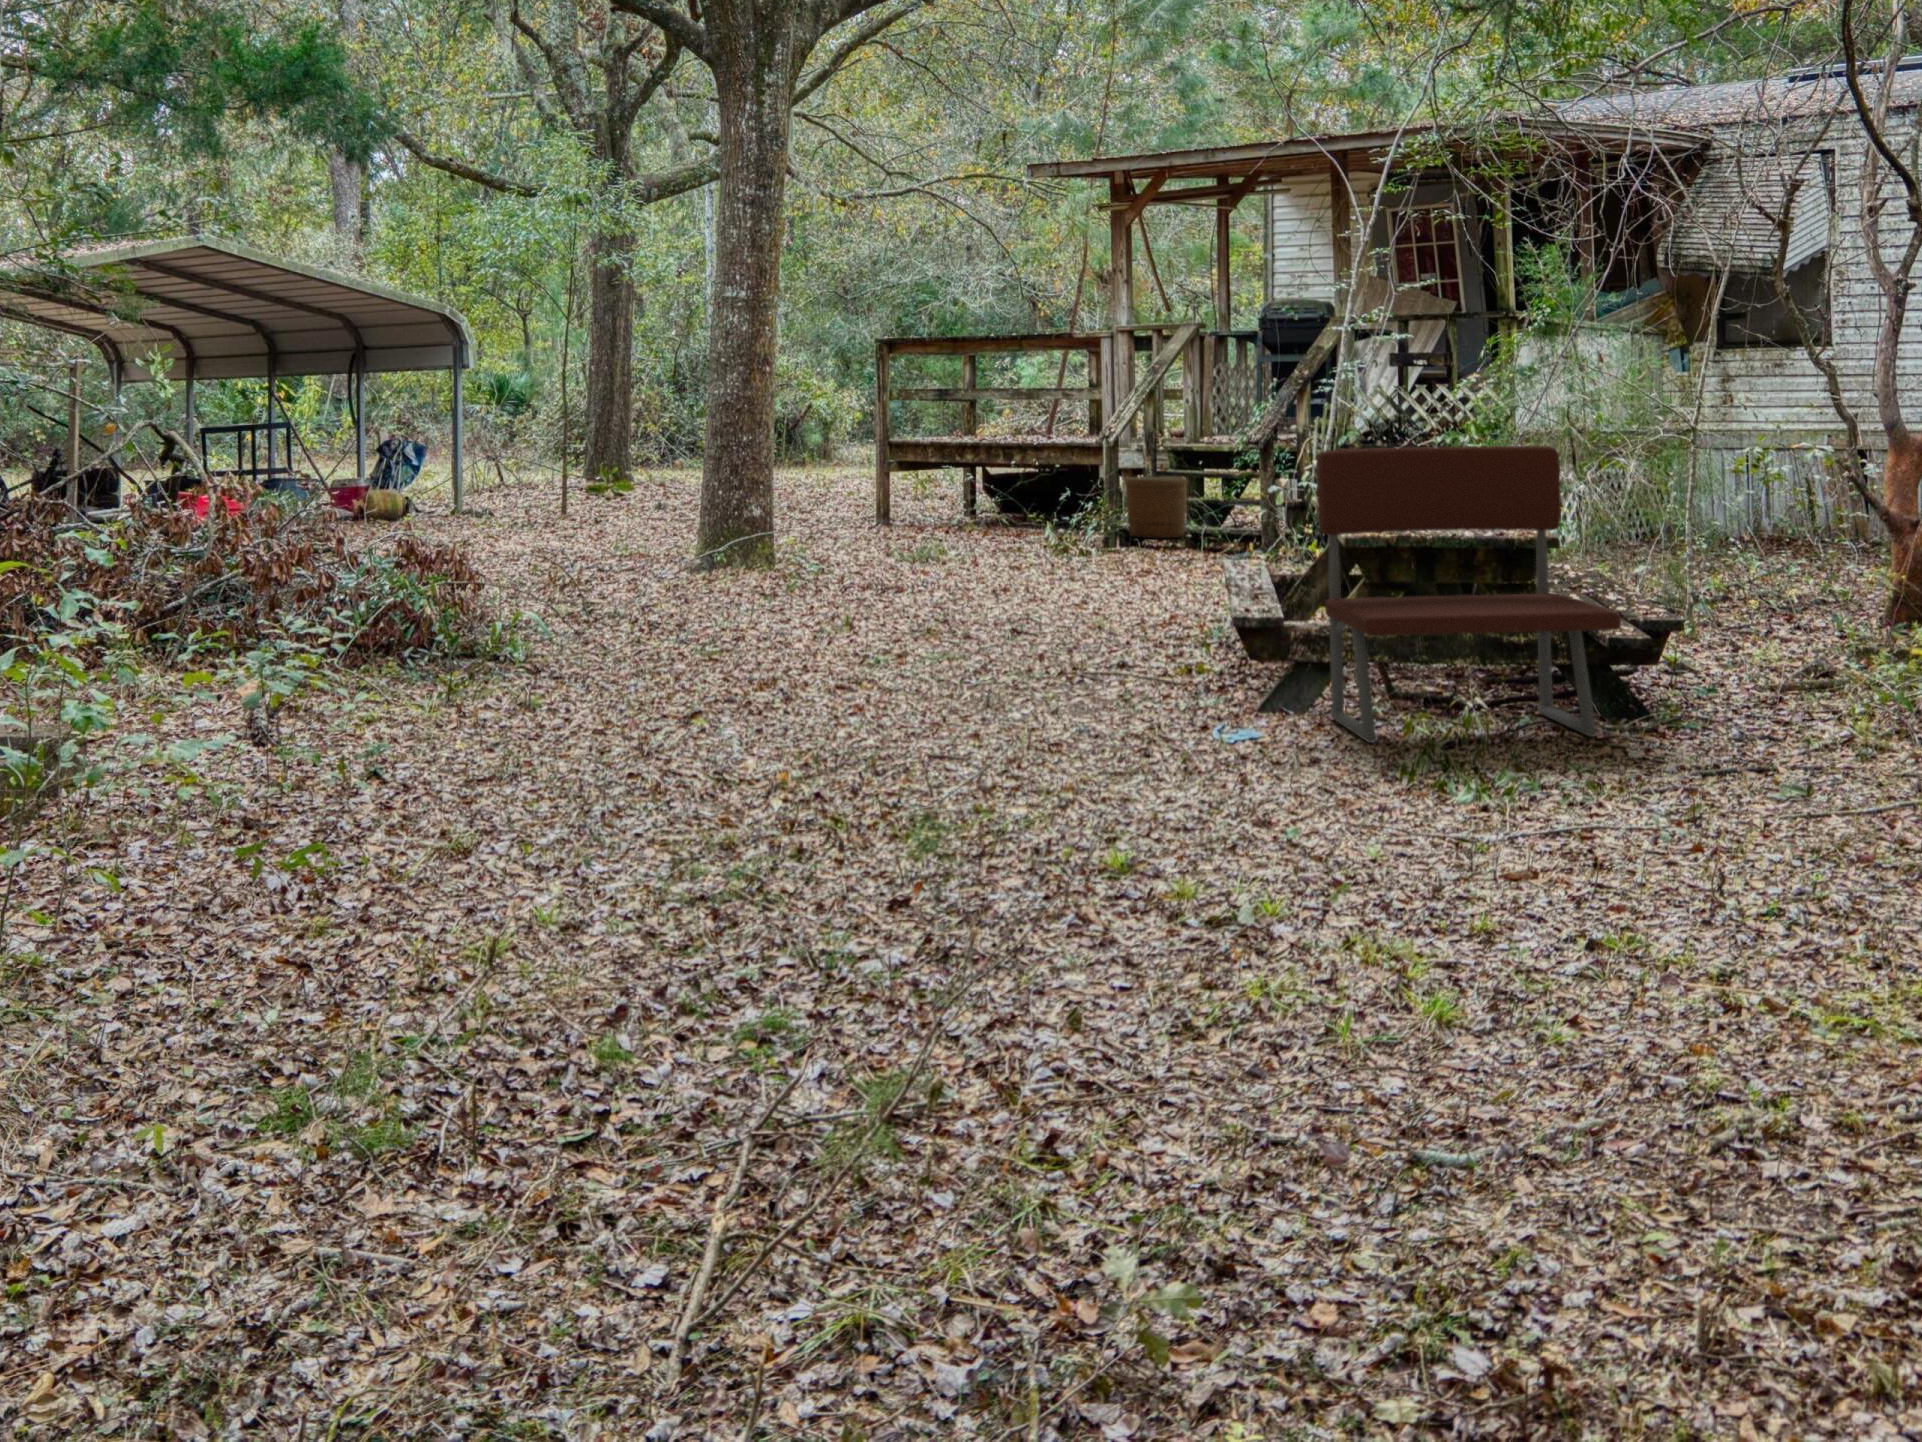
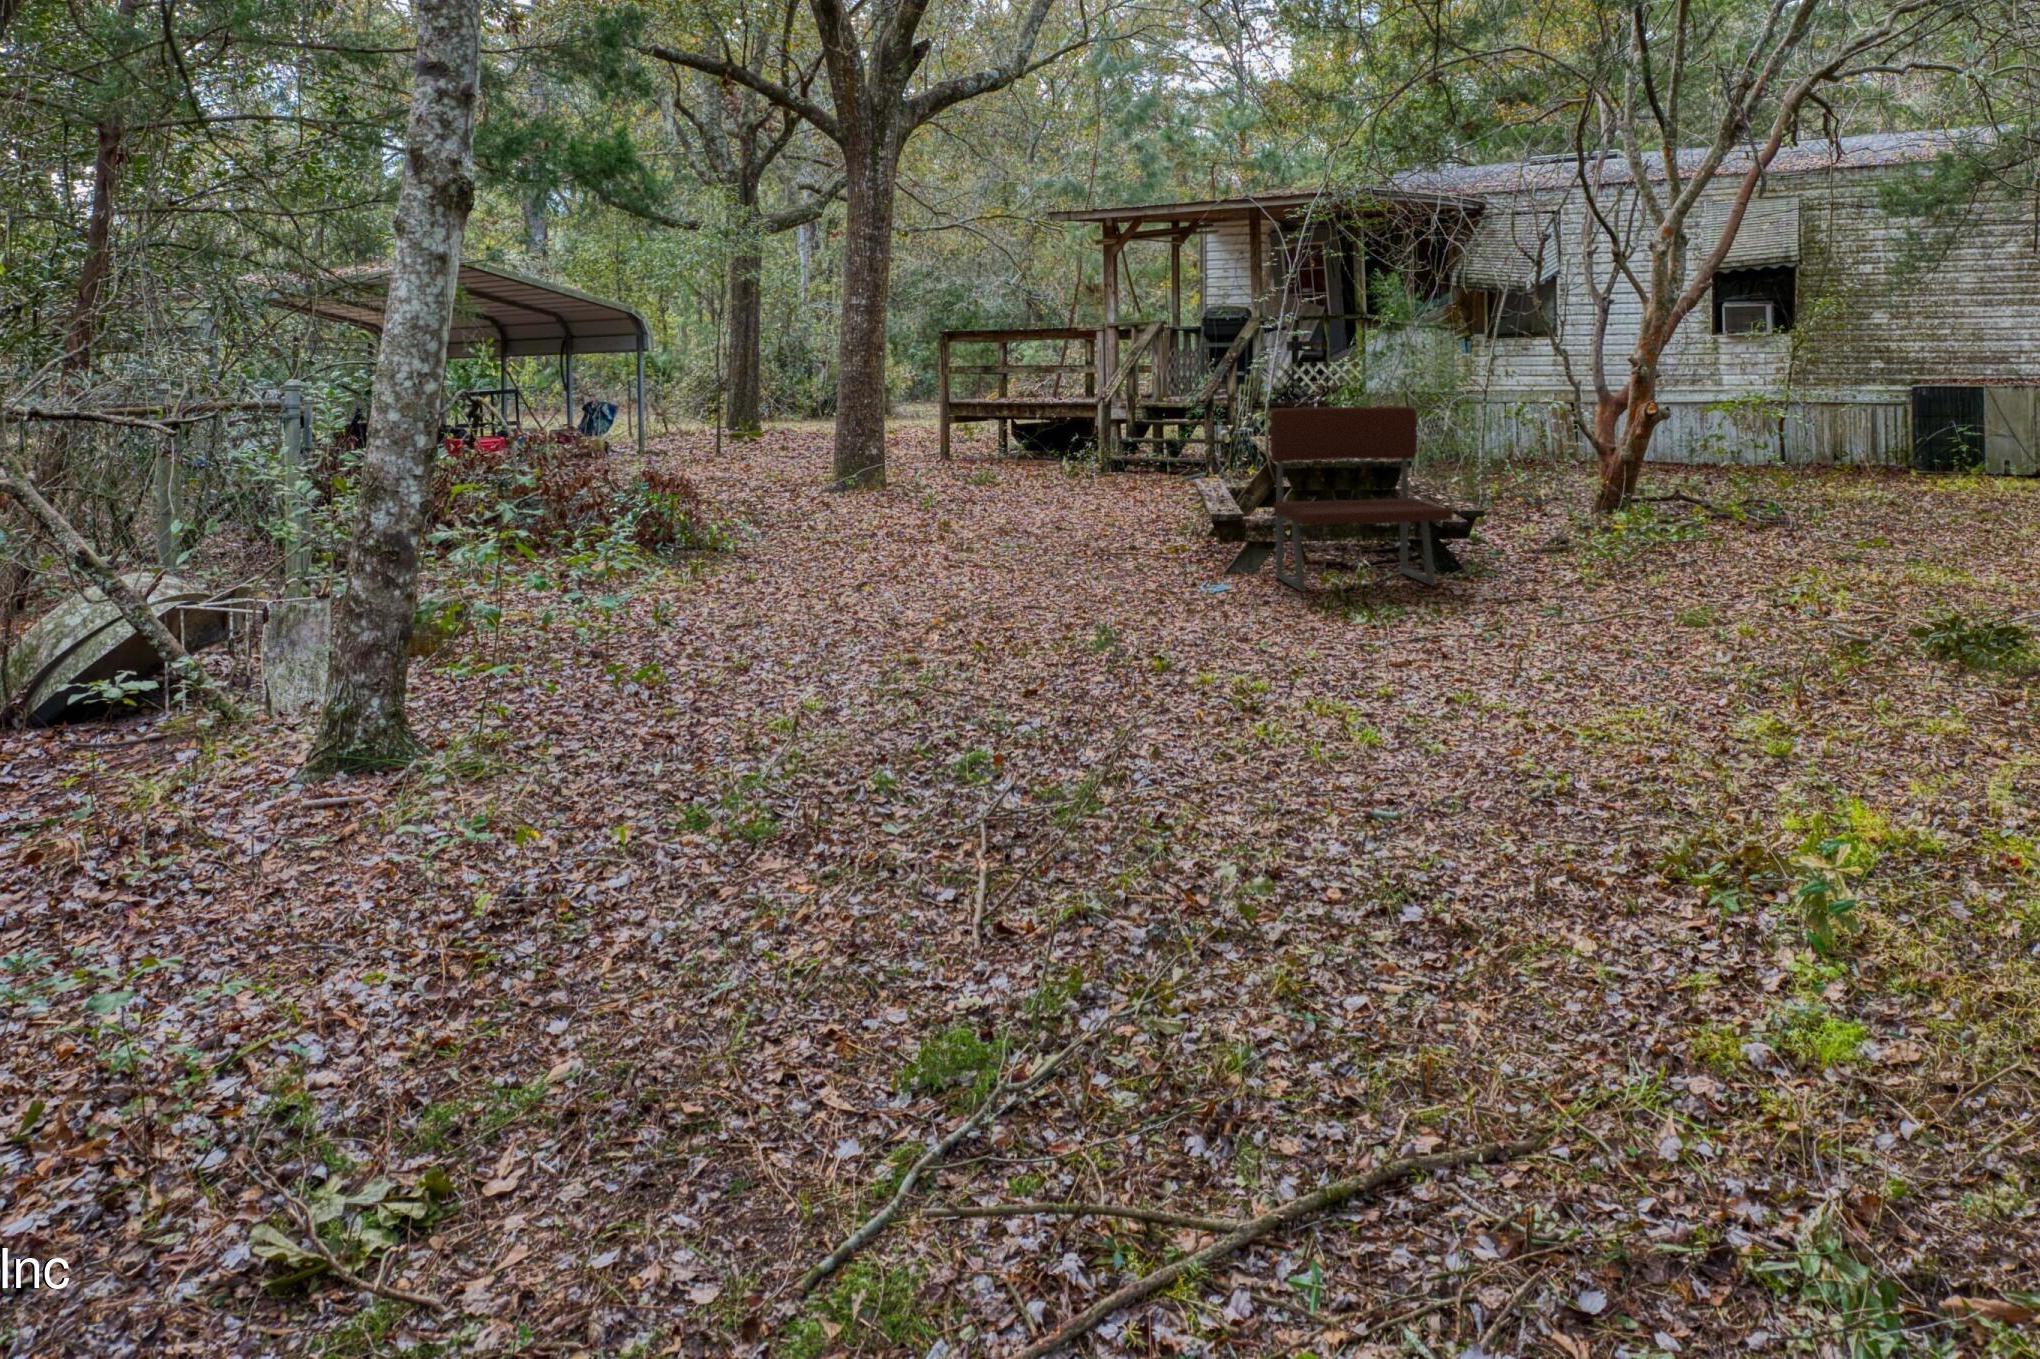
basket: present [1125,476,1188,539] -> none [1117,422,1158,464]

